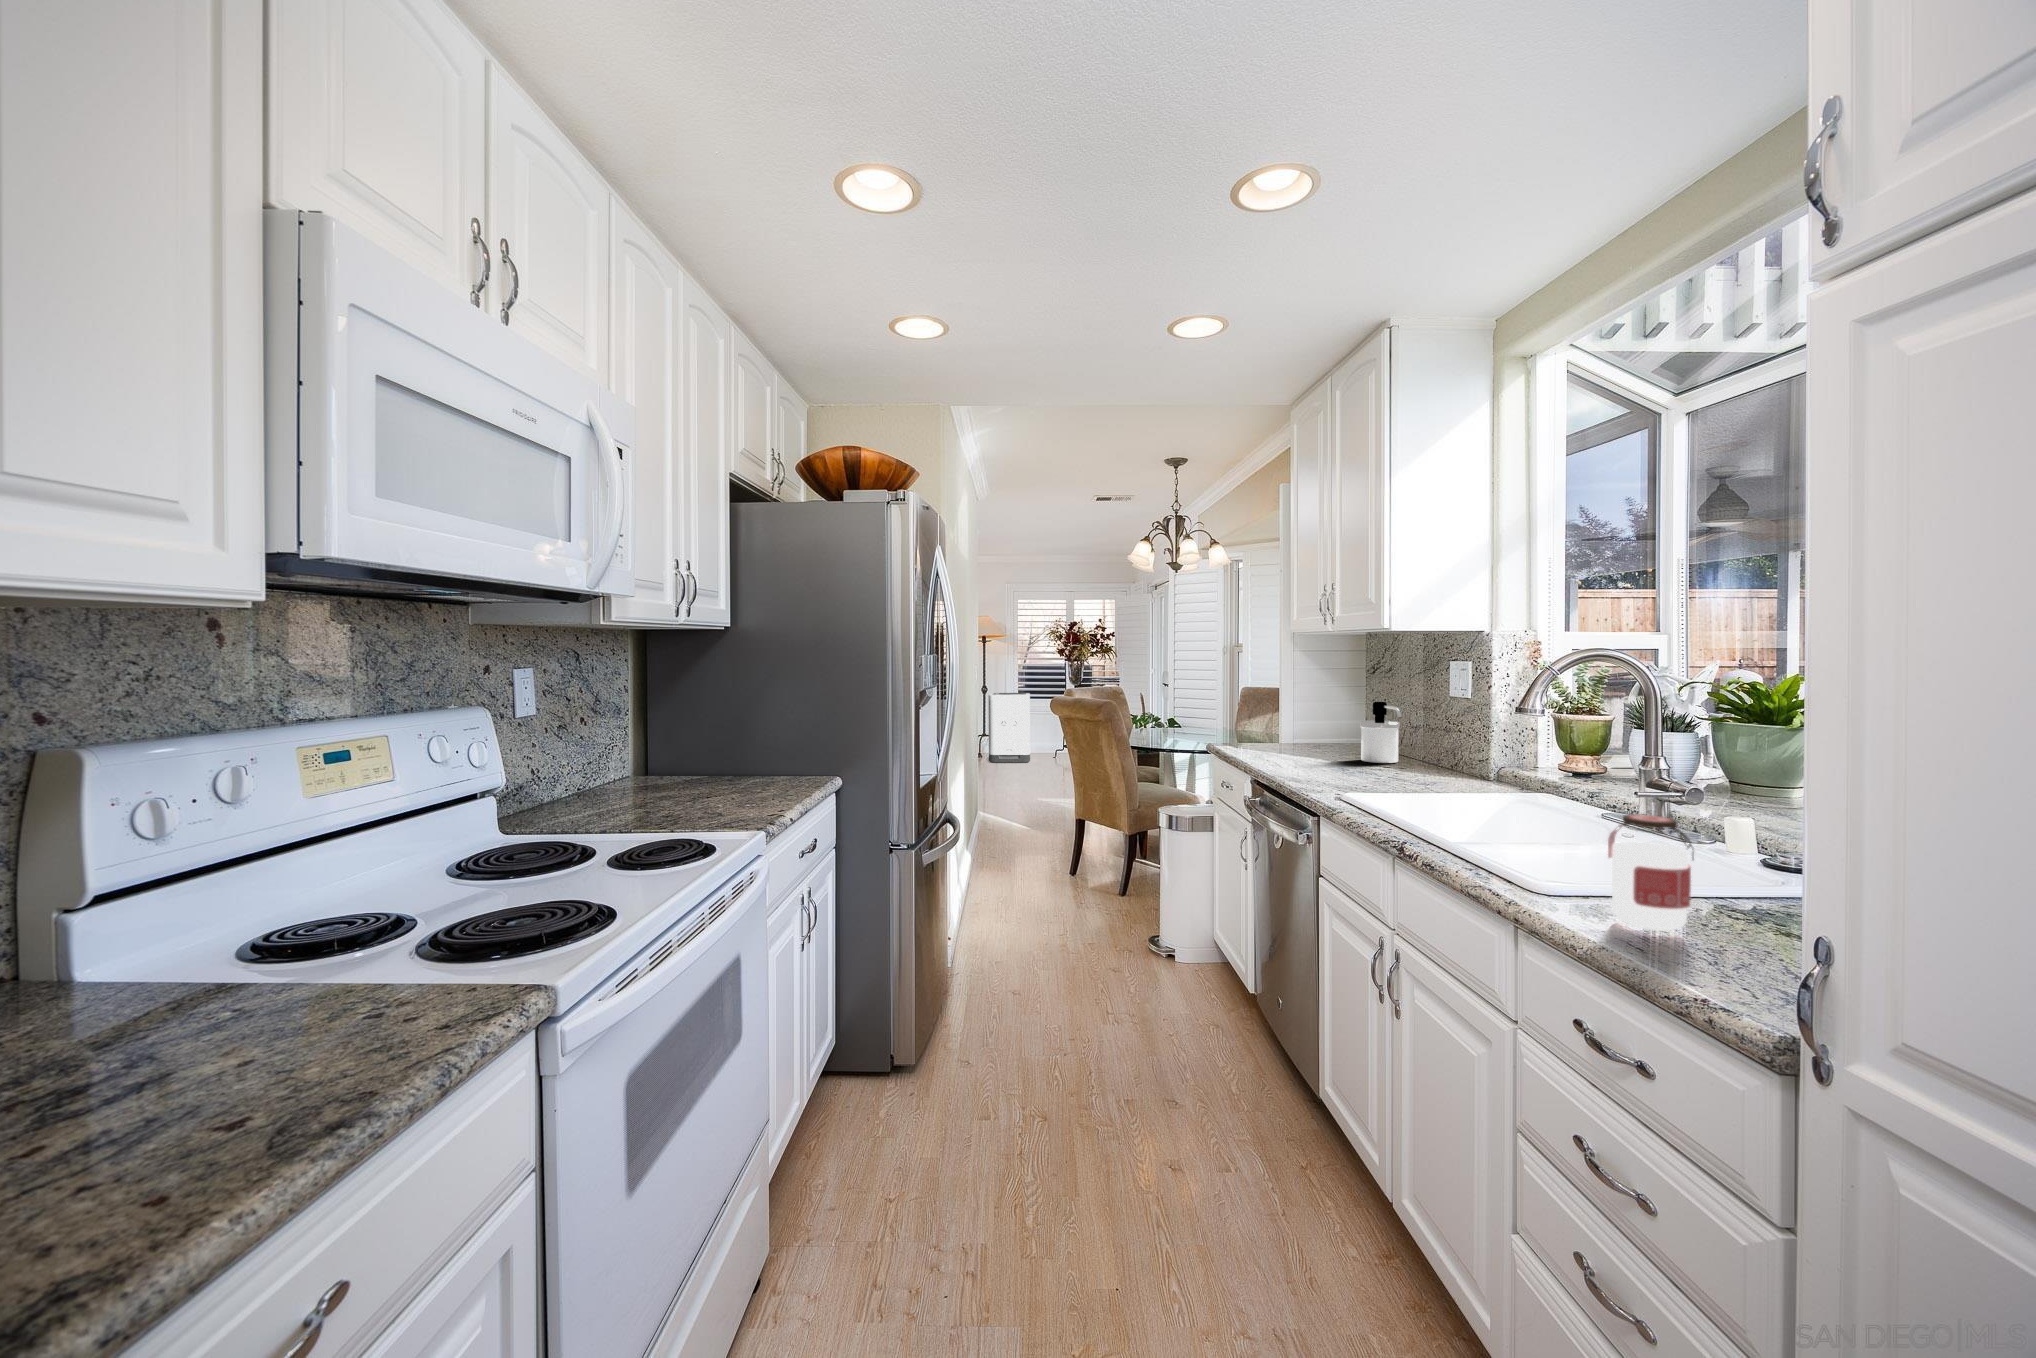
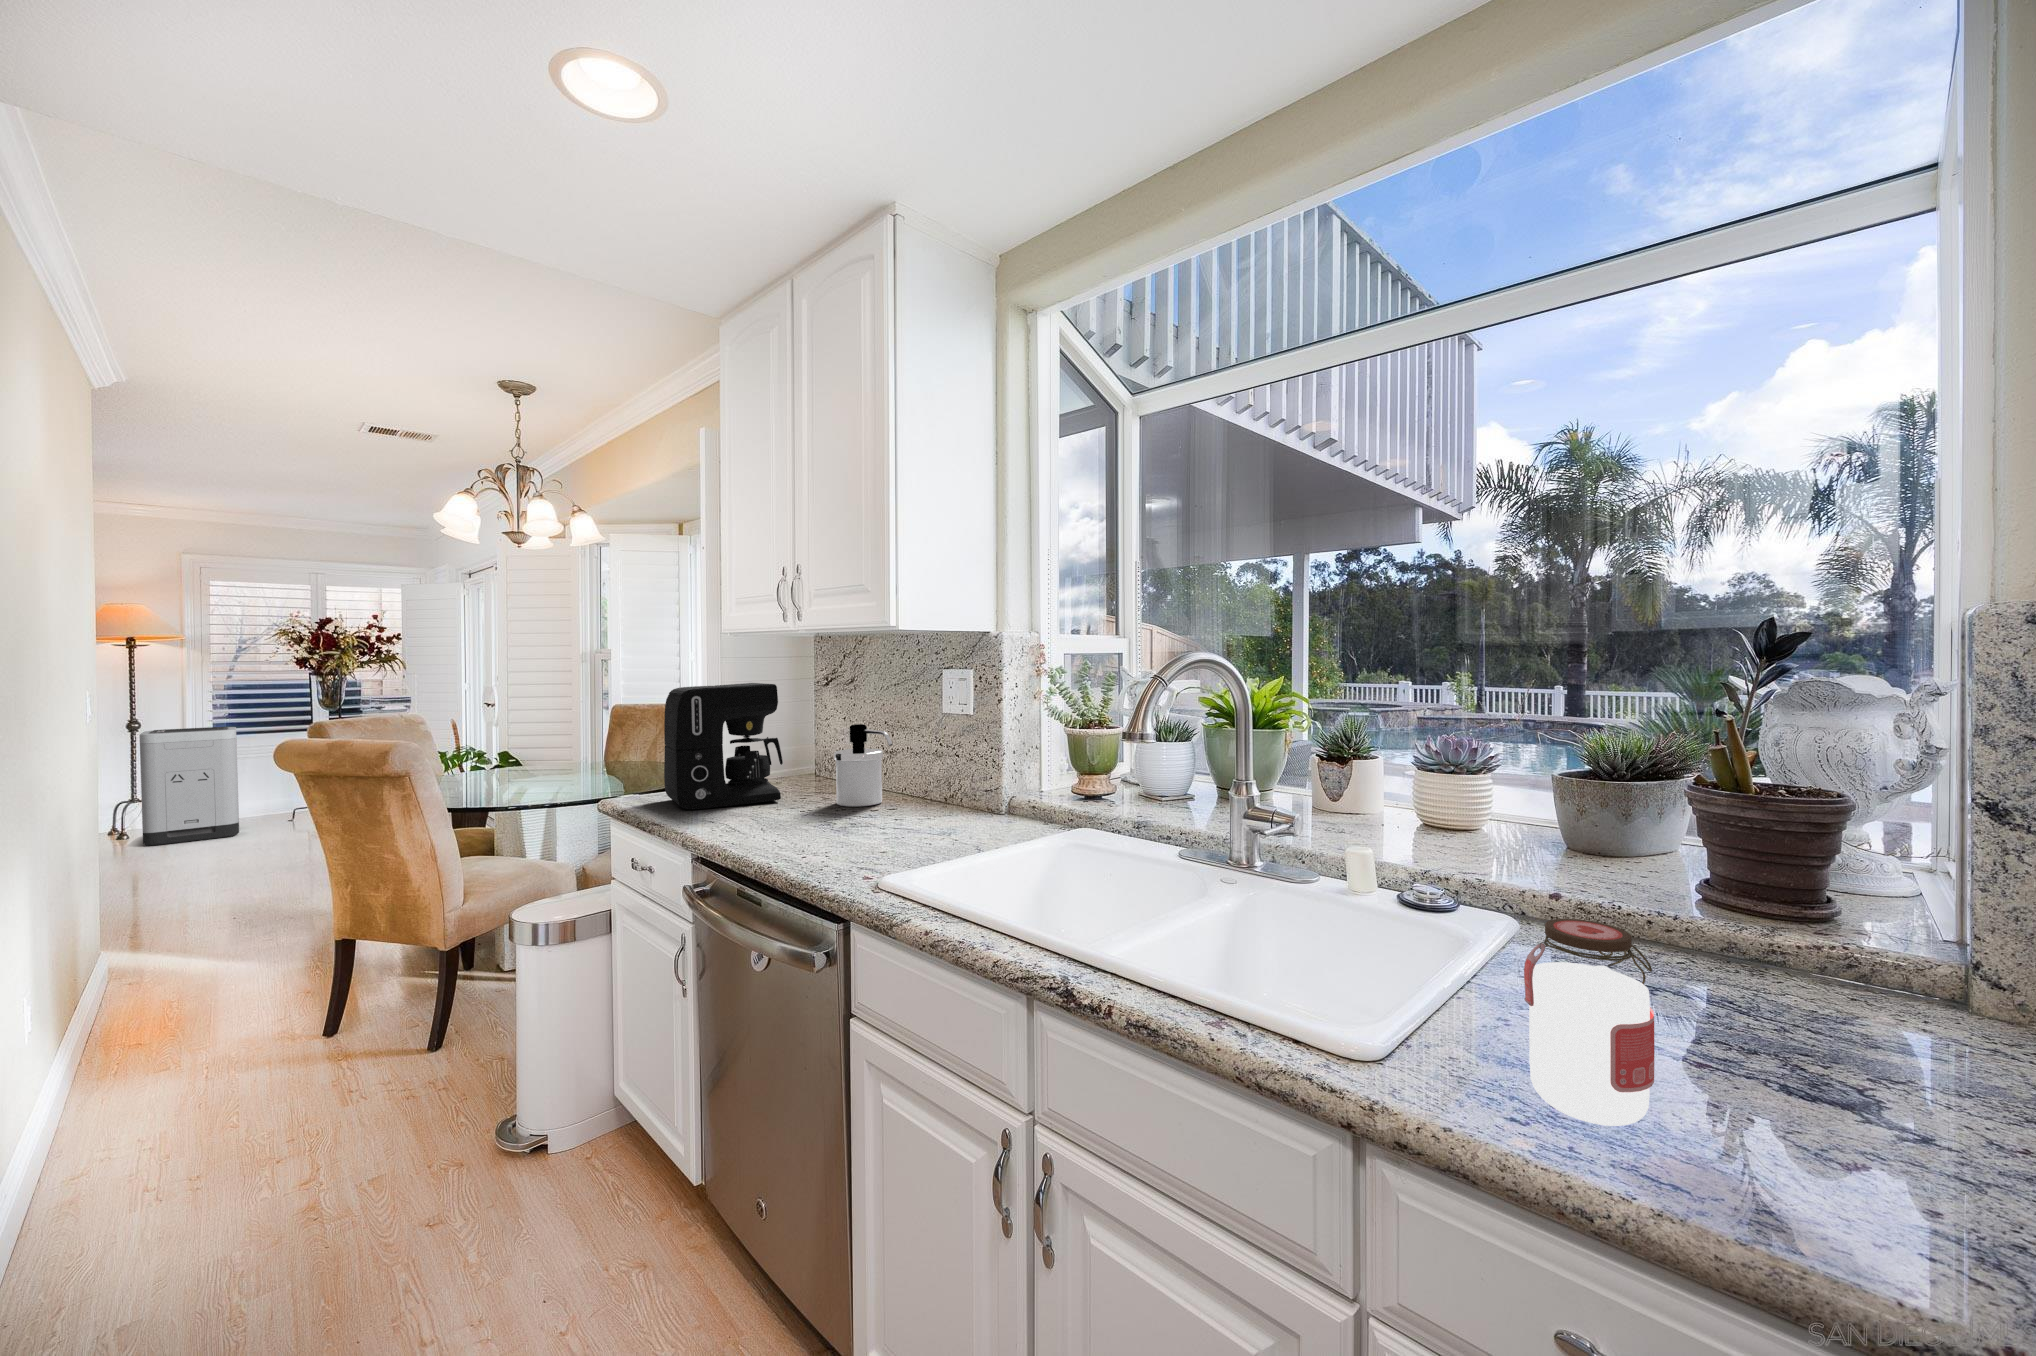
coffee maker: none [1246,669,1327,753] -> present [664,683,783,810]

